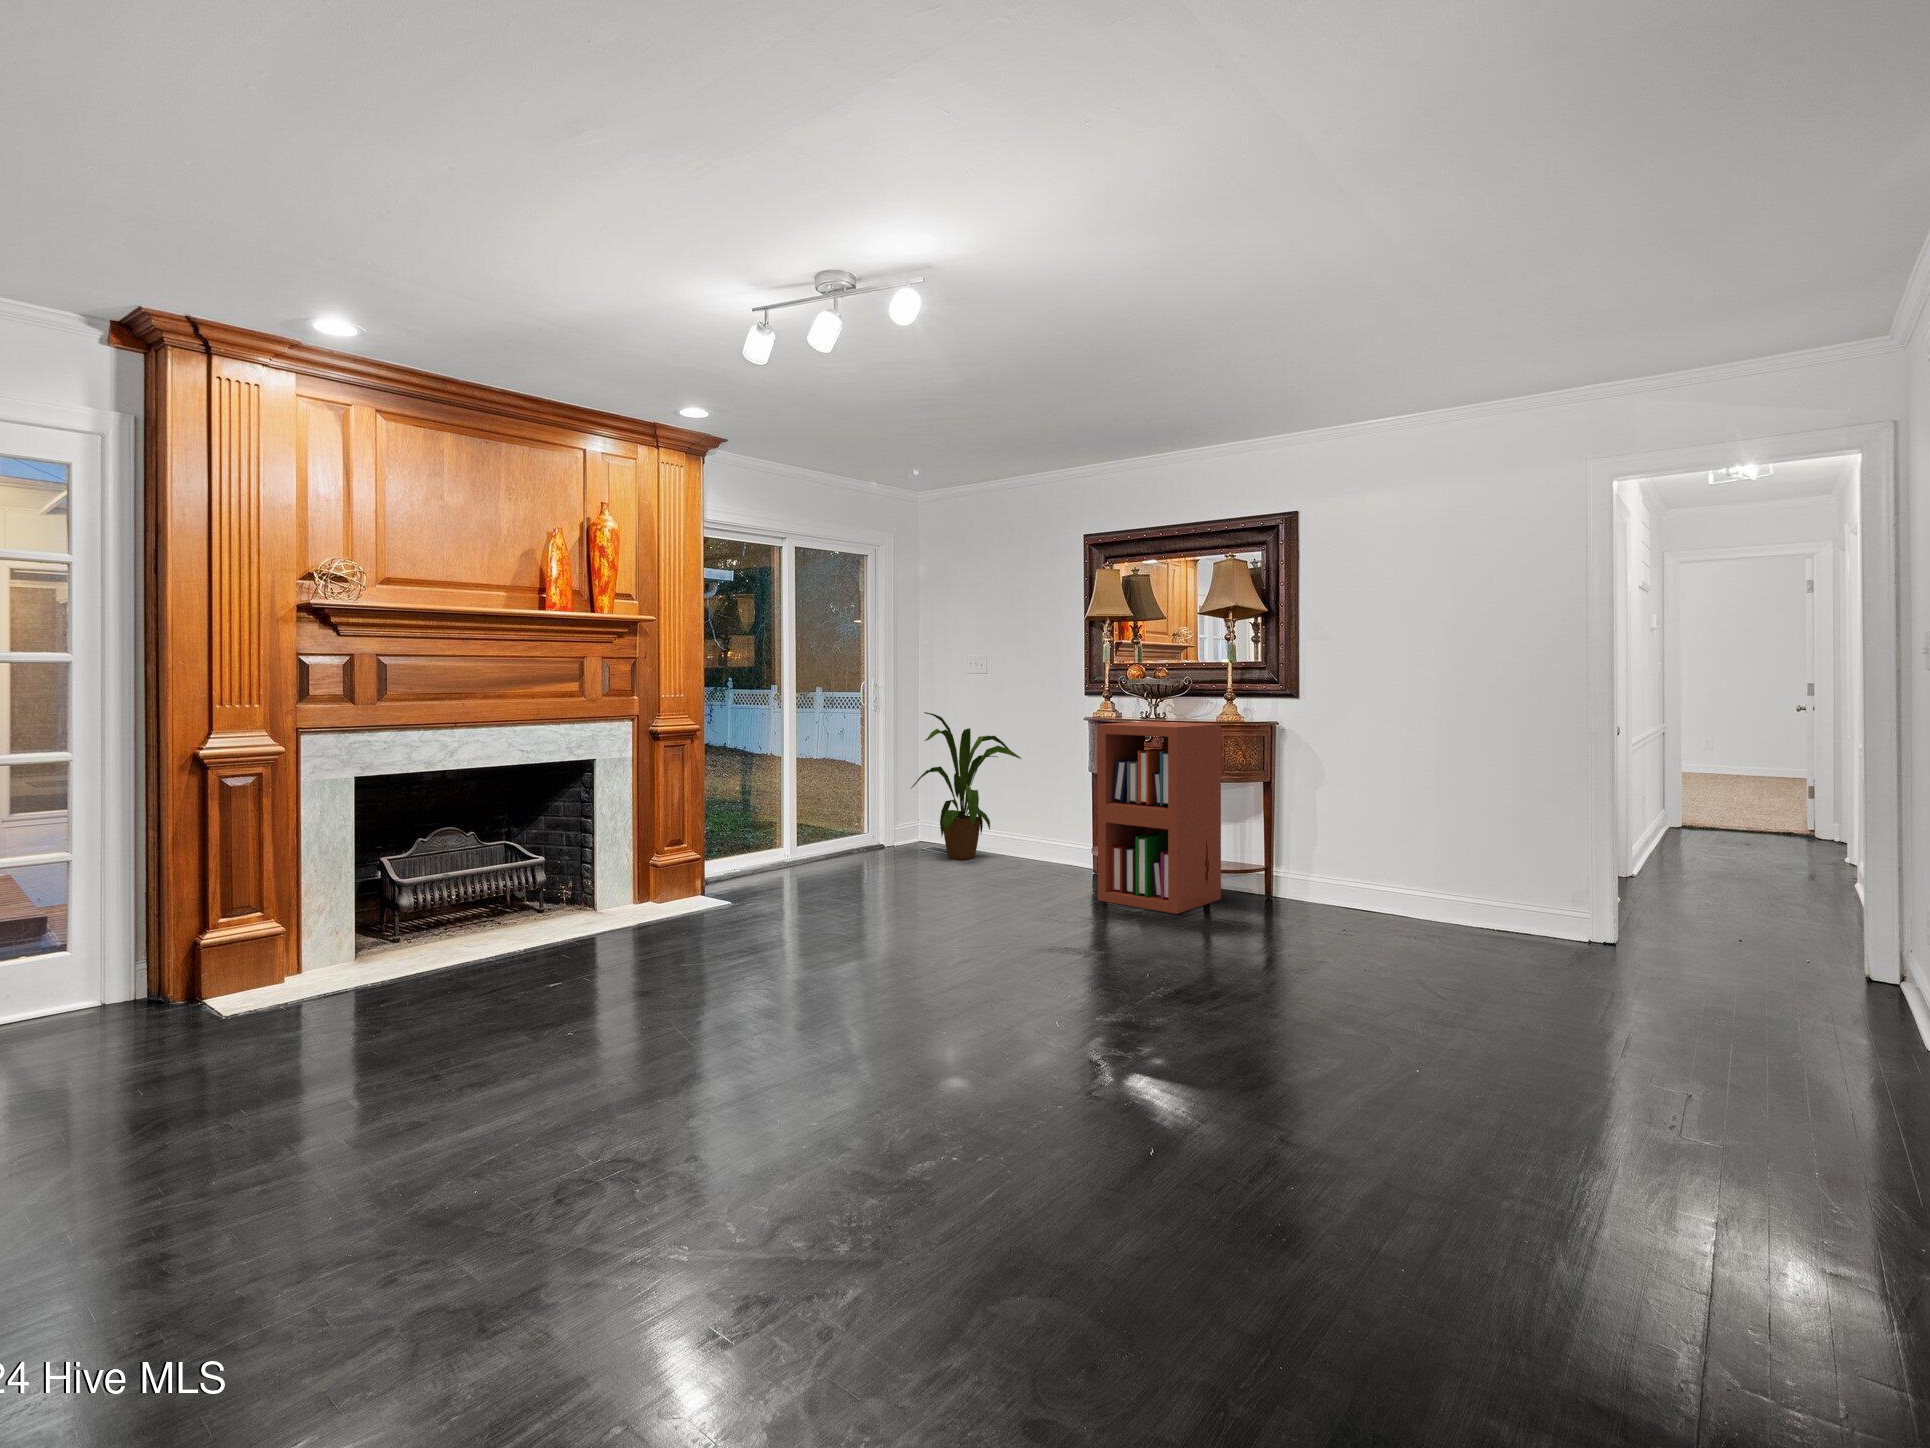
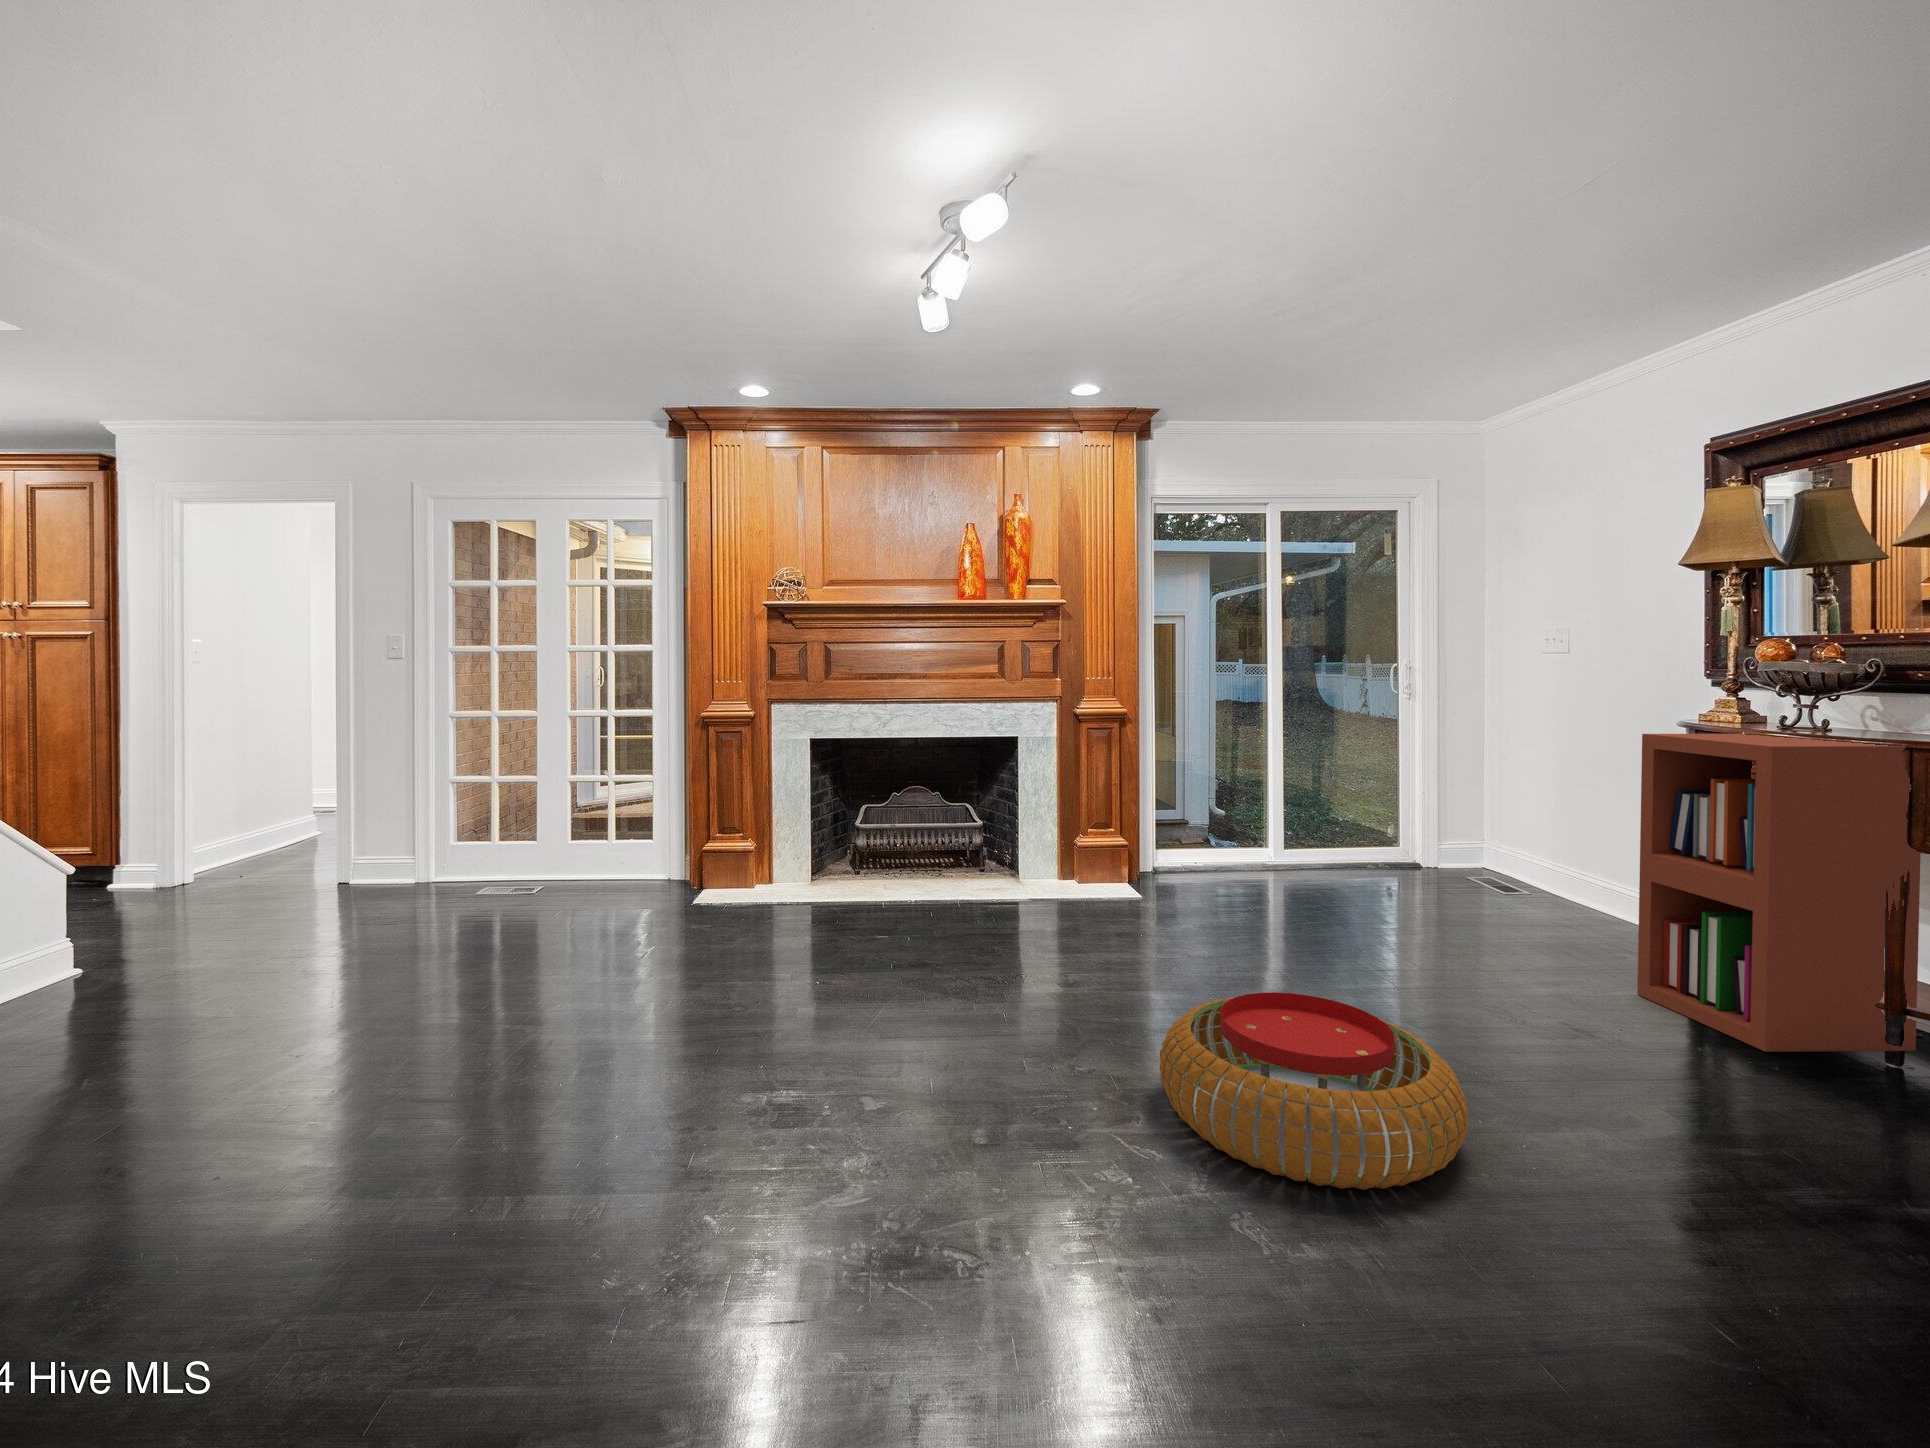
house plant: present [911,712,1021,860] -> none [1426,706,1599,896]
pouf: none [948,921,1150,1034] -> present [1160,992,1468,1190]

